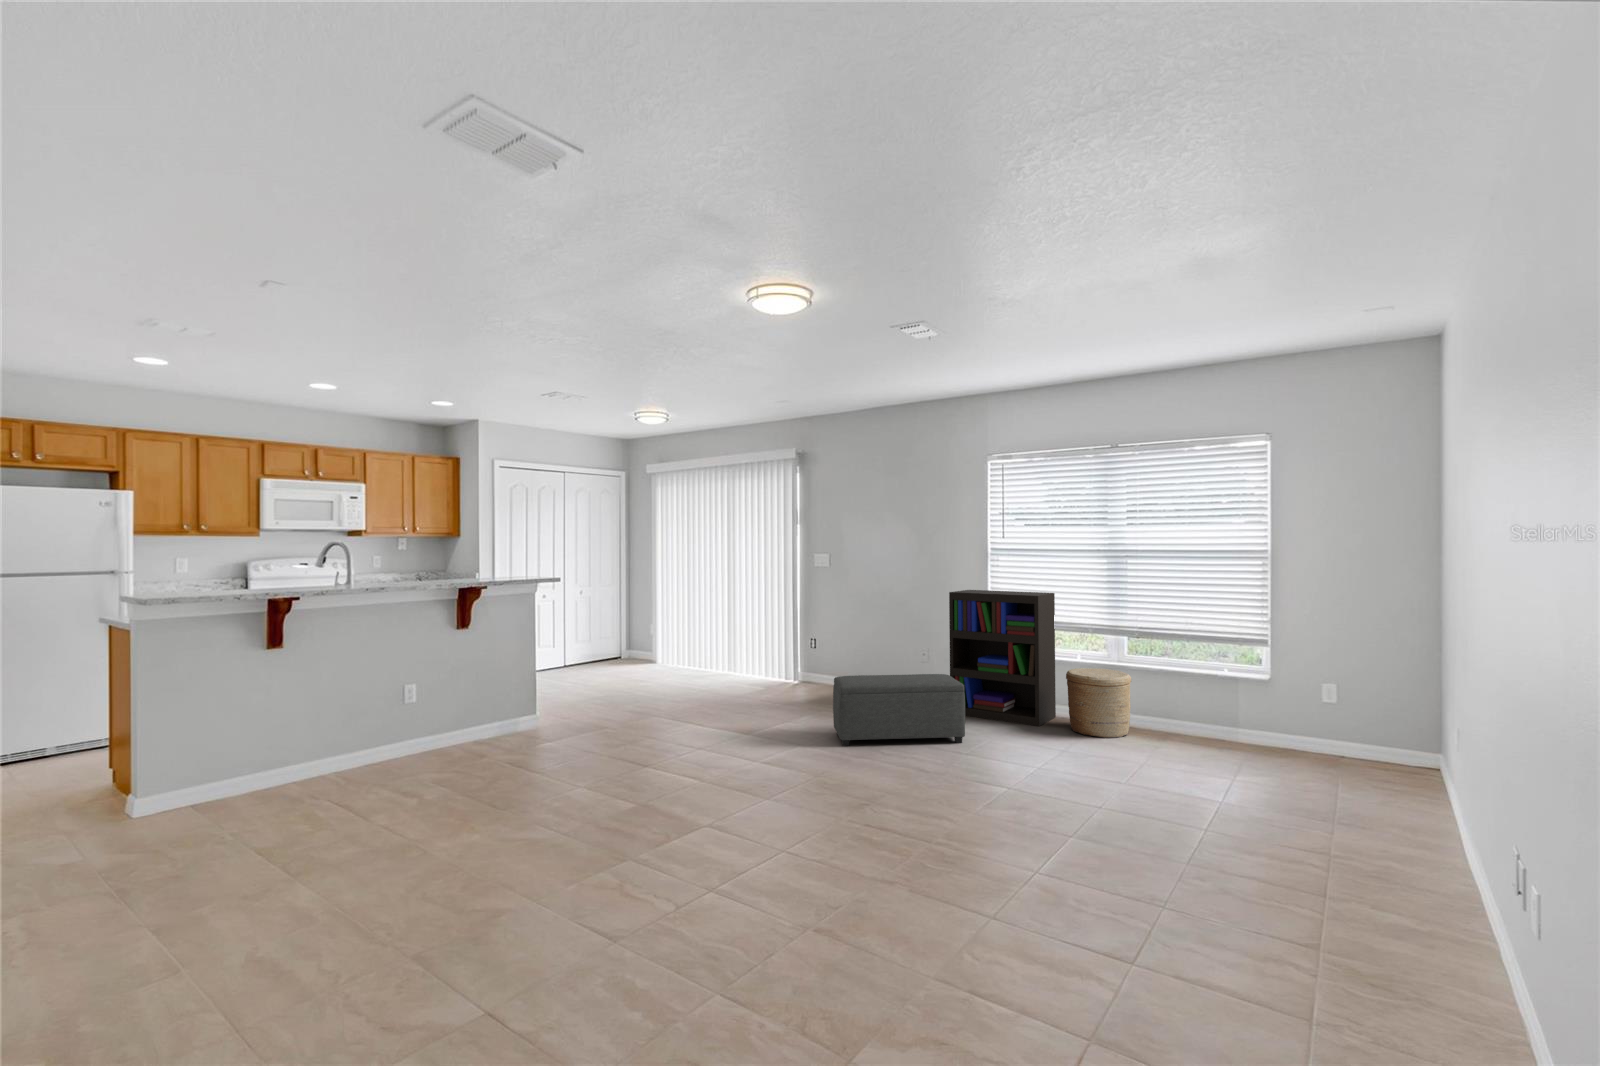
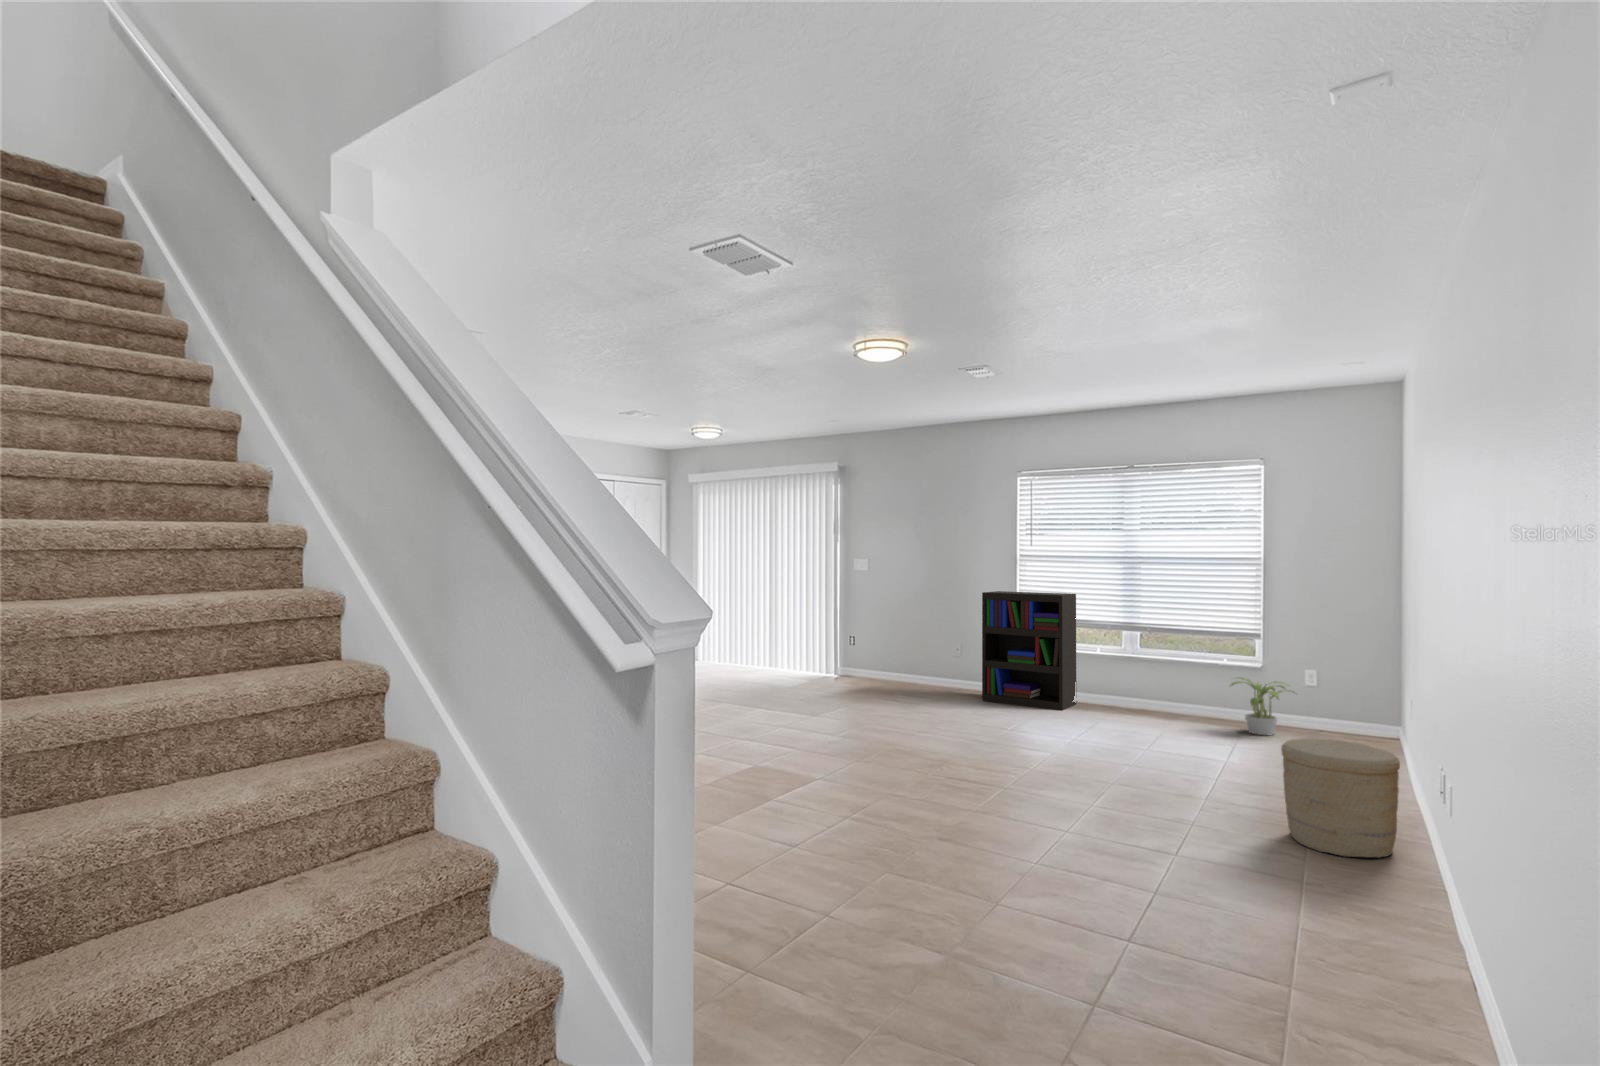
woven basket: present [1066,668,1131,738] -> present [1281,738,1400,858]
ottoman: present [833,674,965,746] -> none [883,662,999,722]
potted plant: none [1232,691,1313,761] -> present [1231,677,1291,735]

